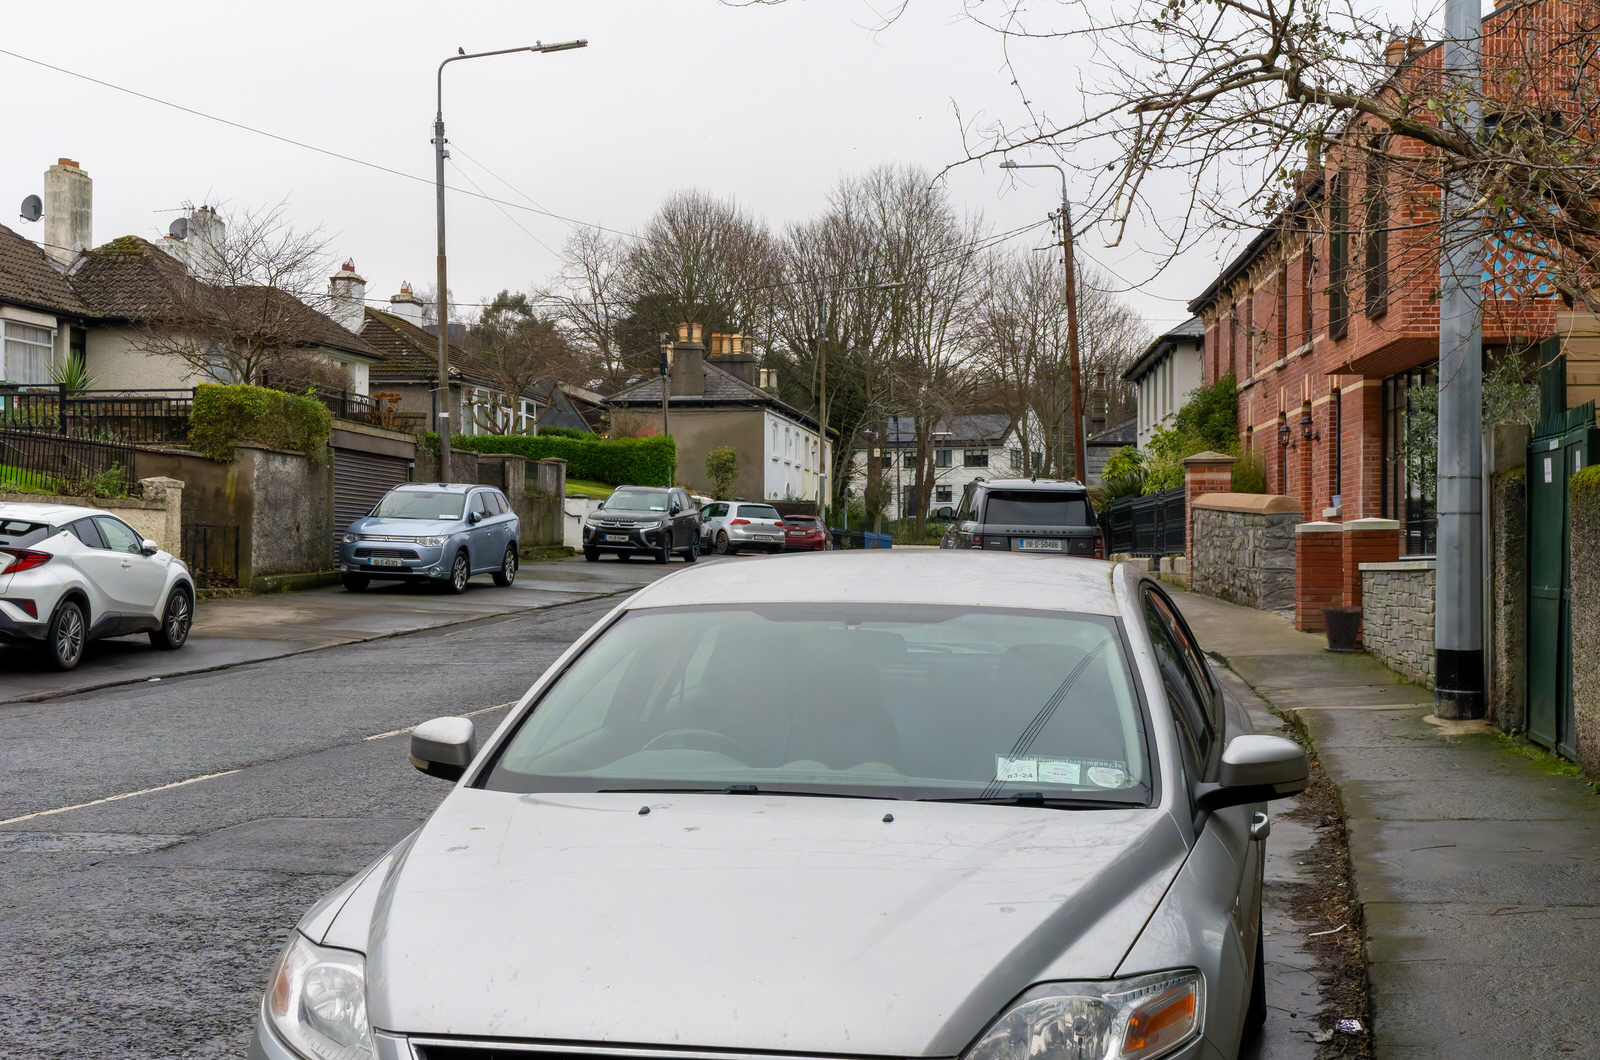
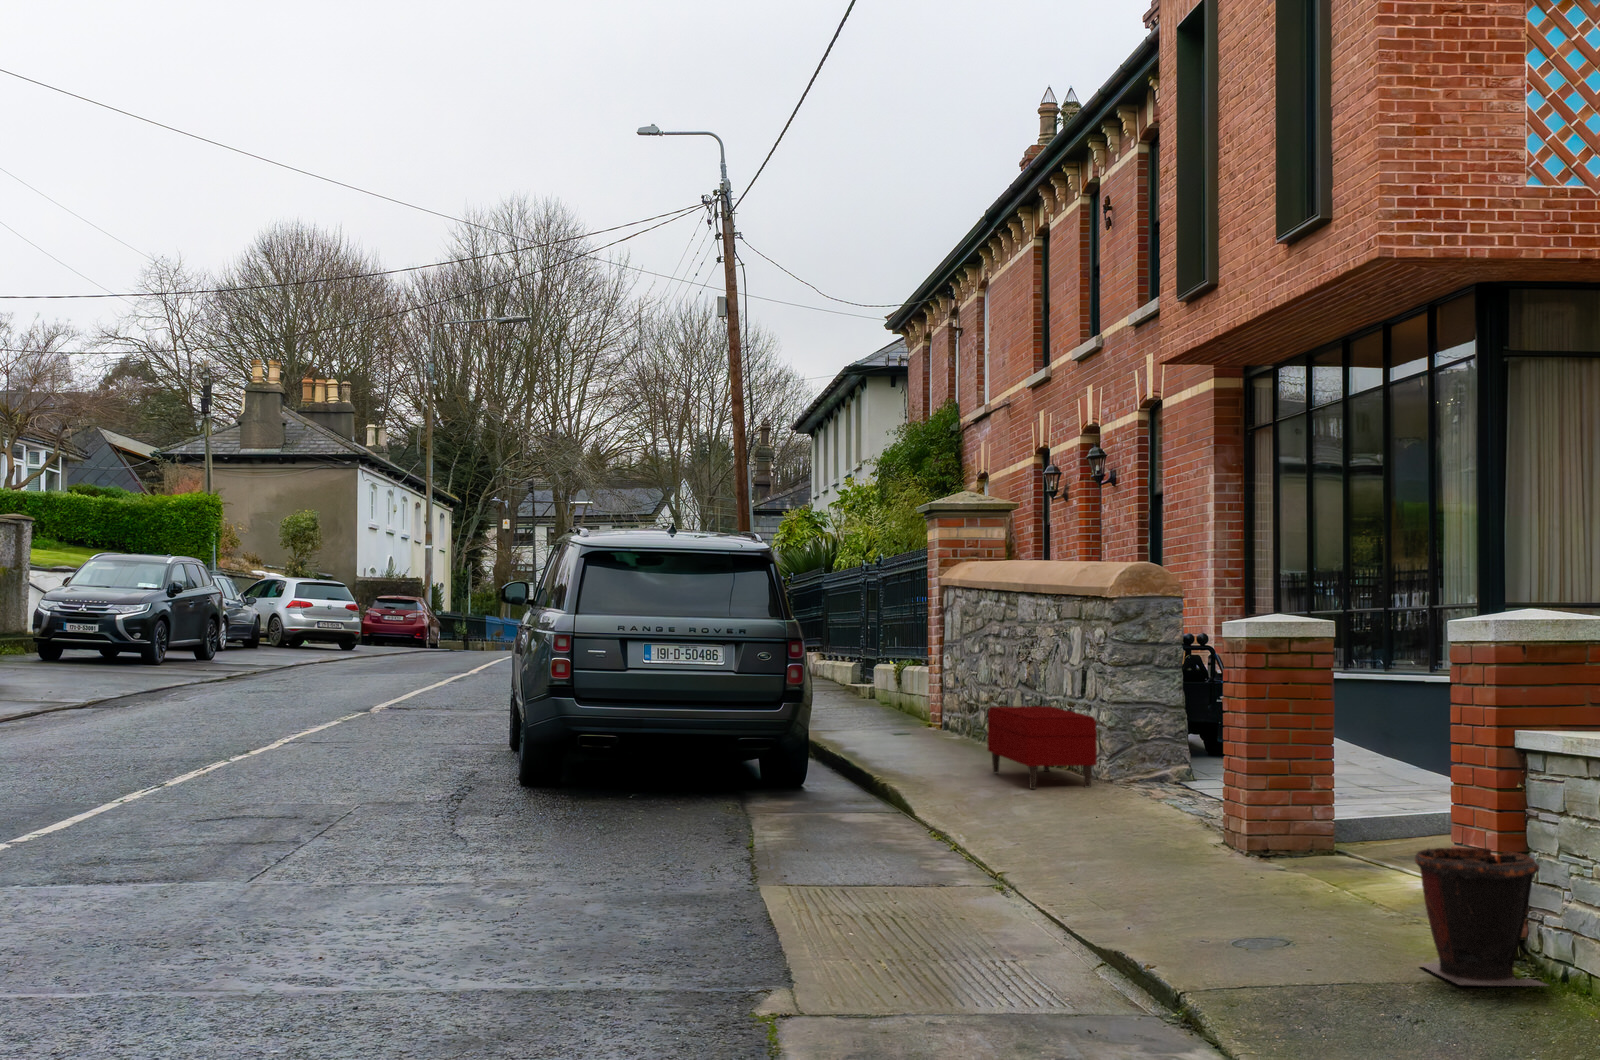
bench: none [1203,573,1256,612] -> present [987,706,1097,789]

